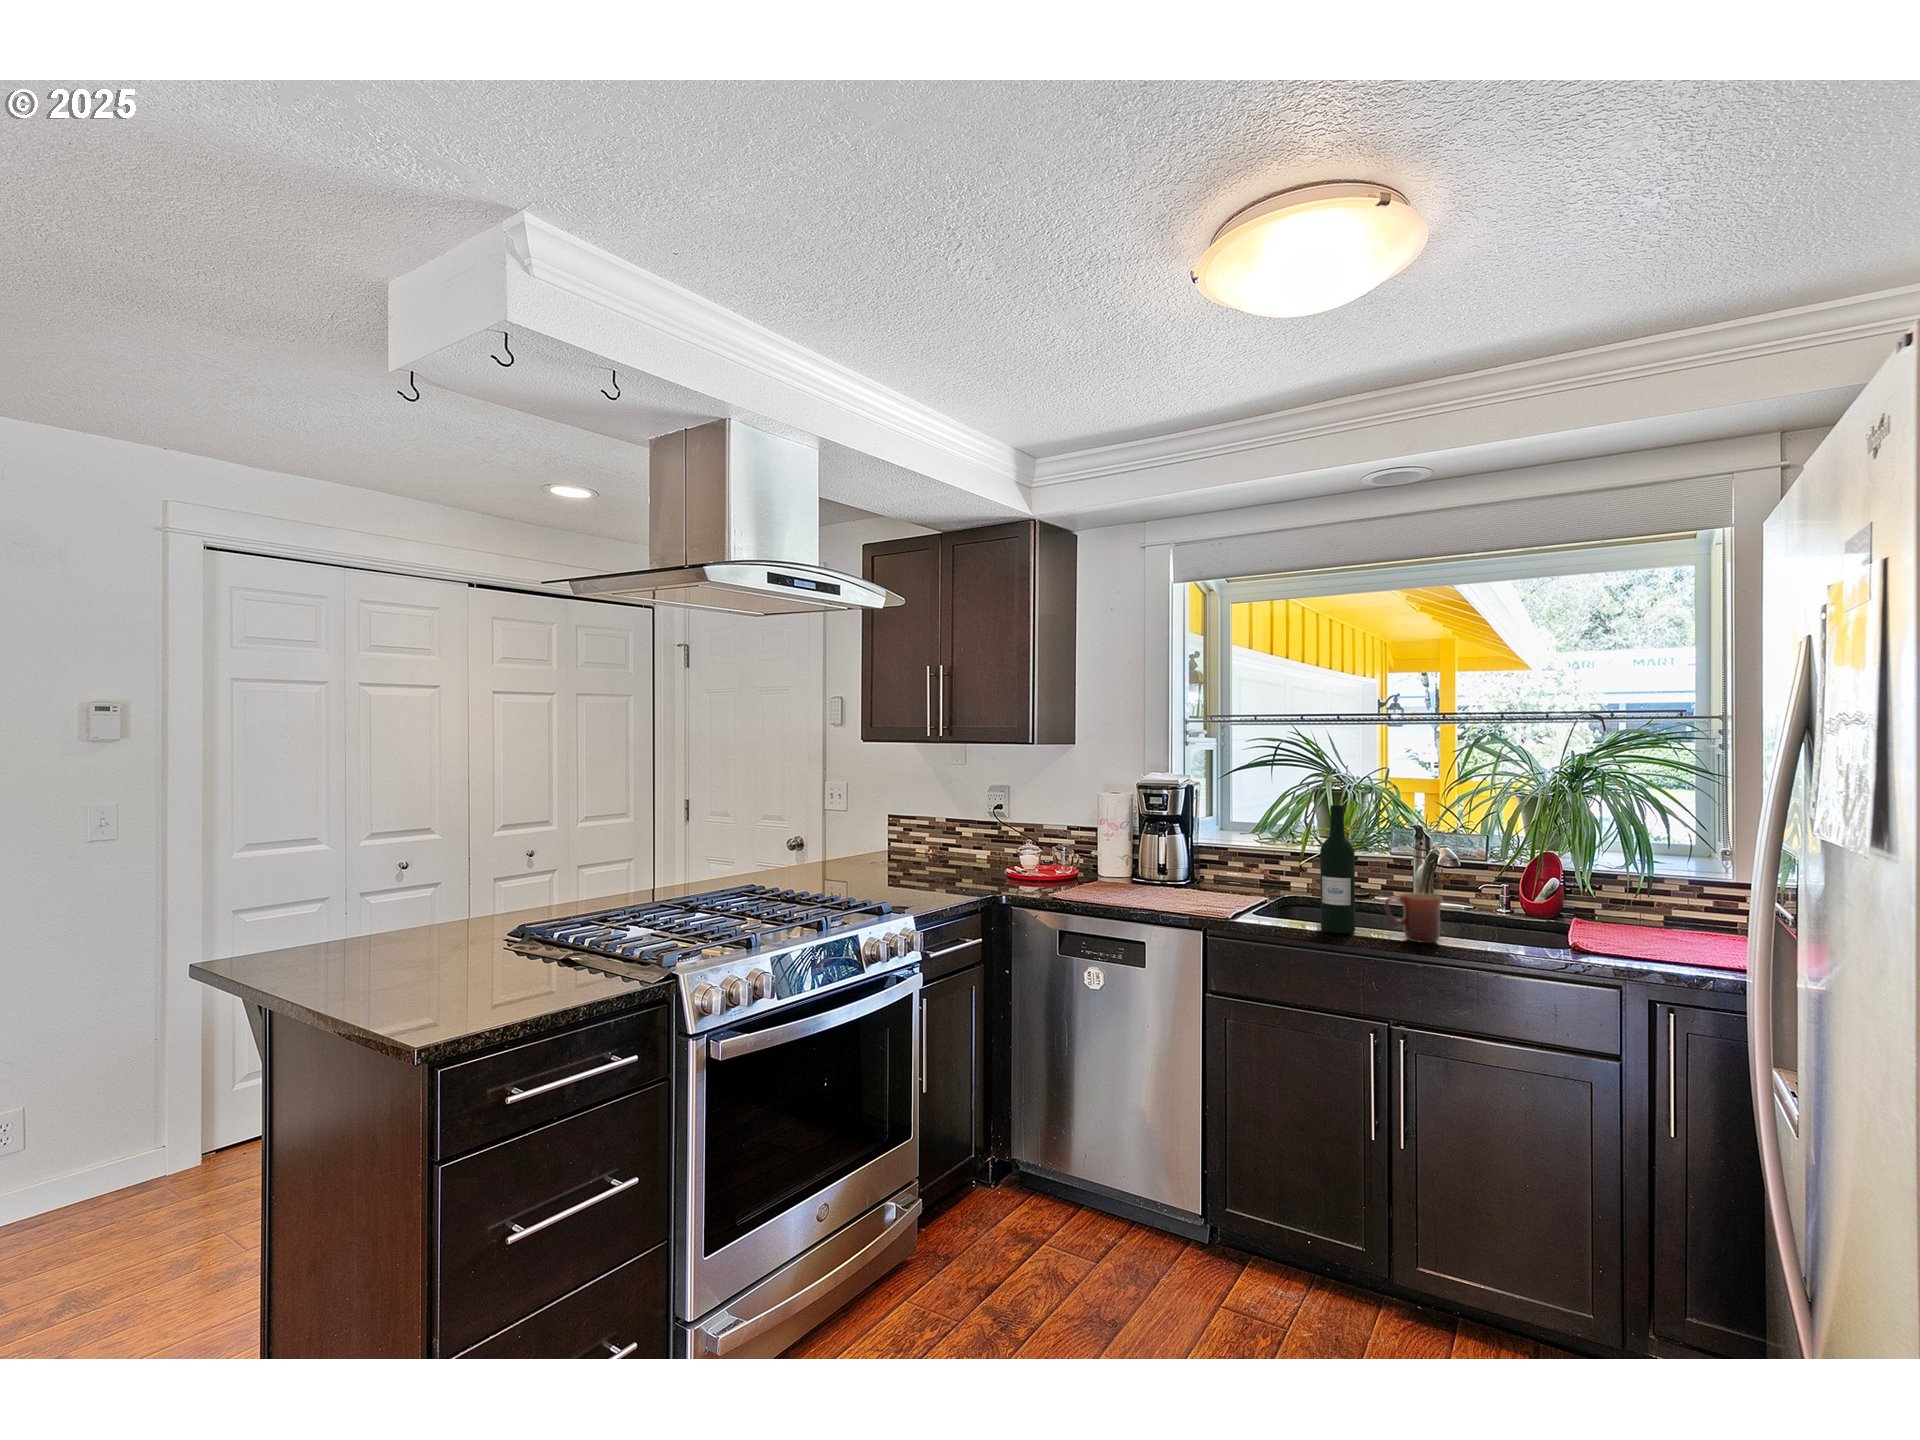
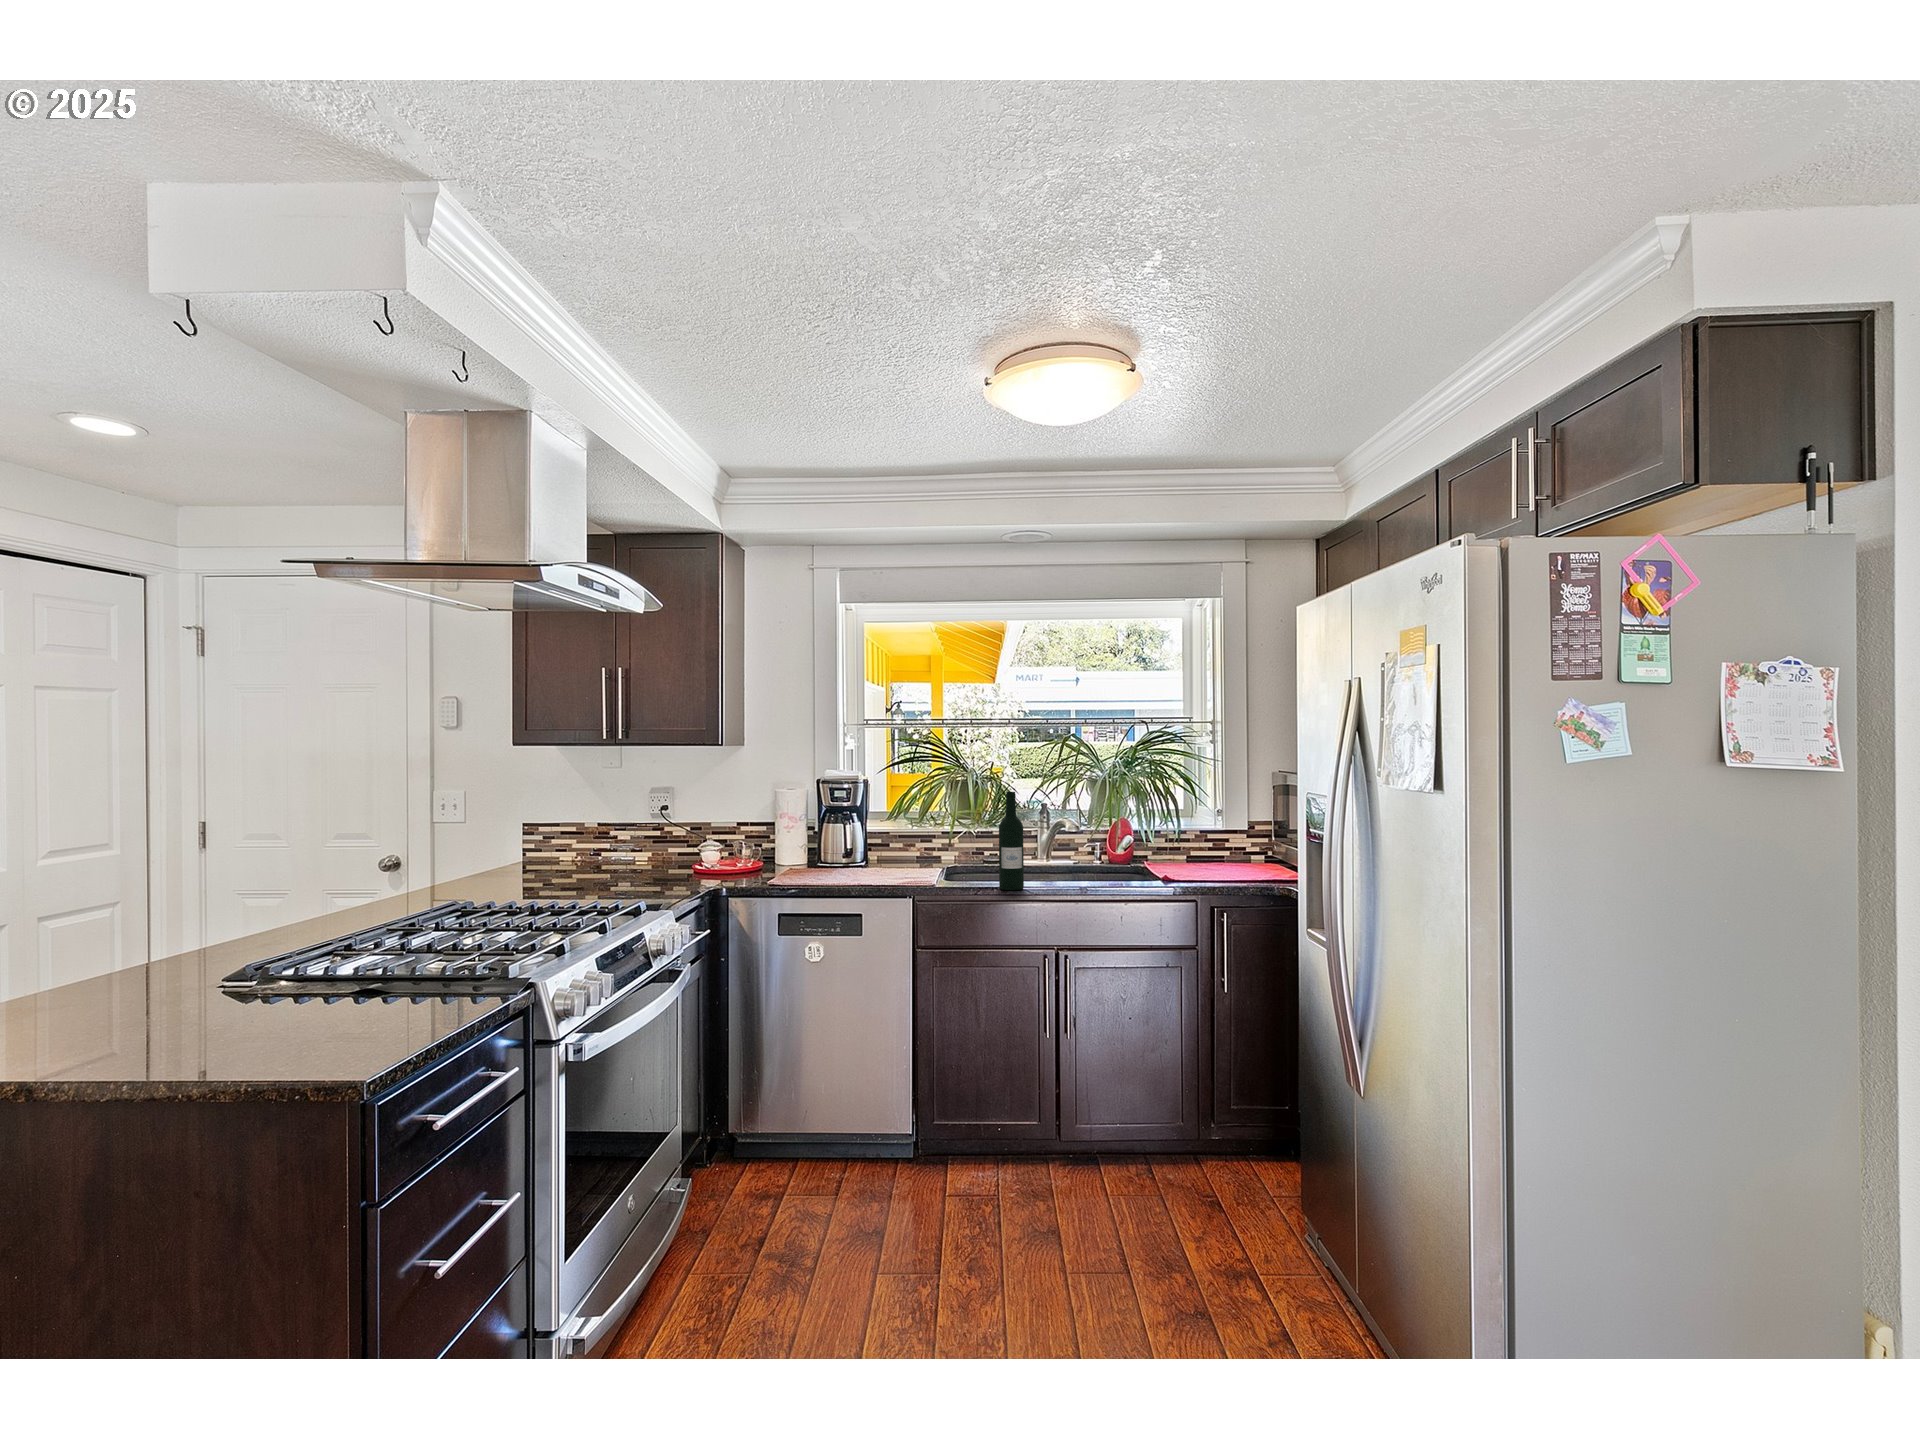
mug: present [1385,893,1443,943] -> none [1045,854,1083,890]

